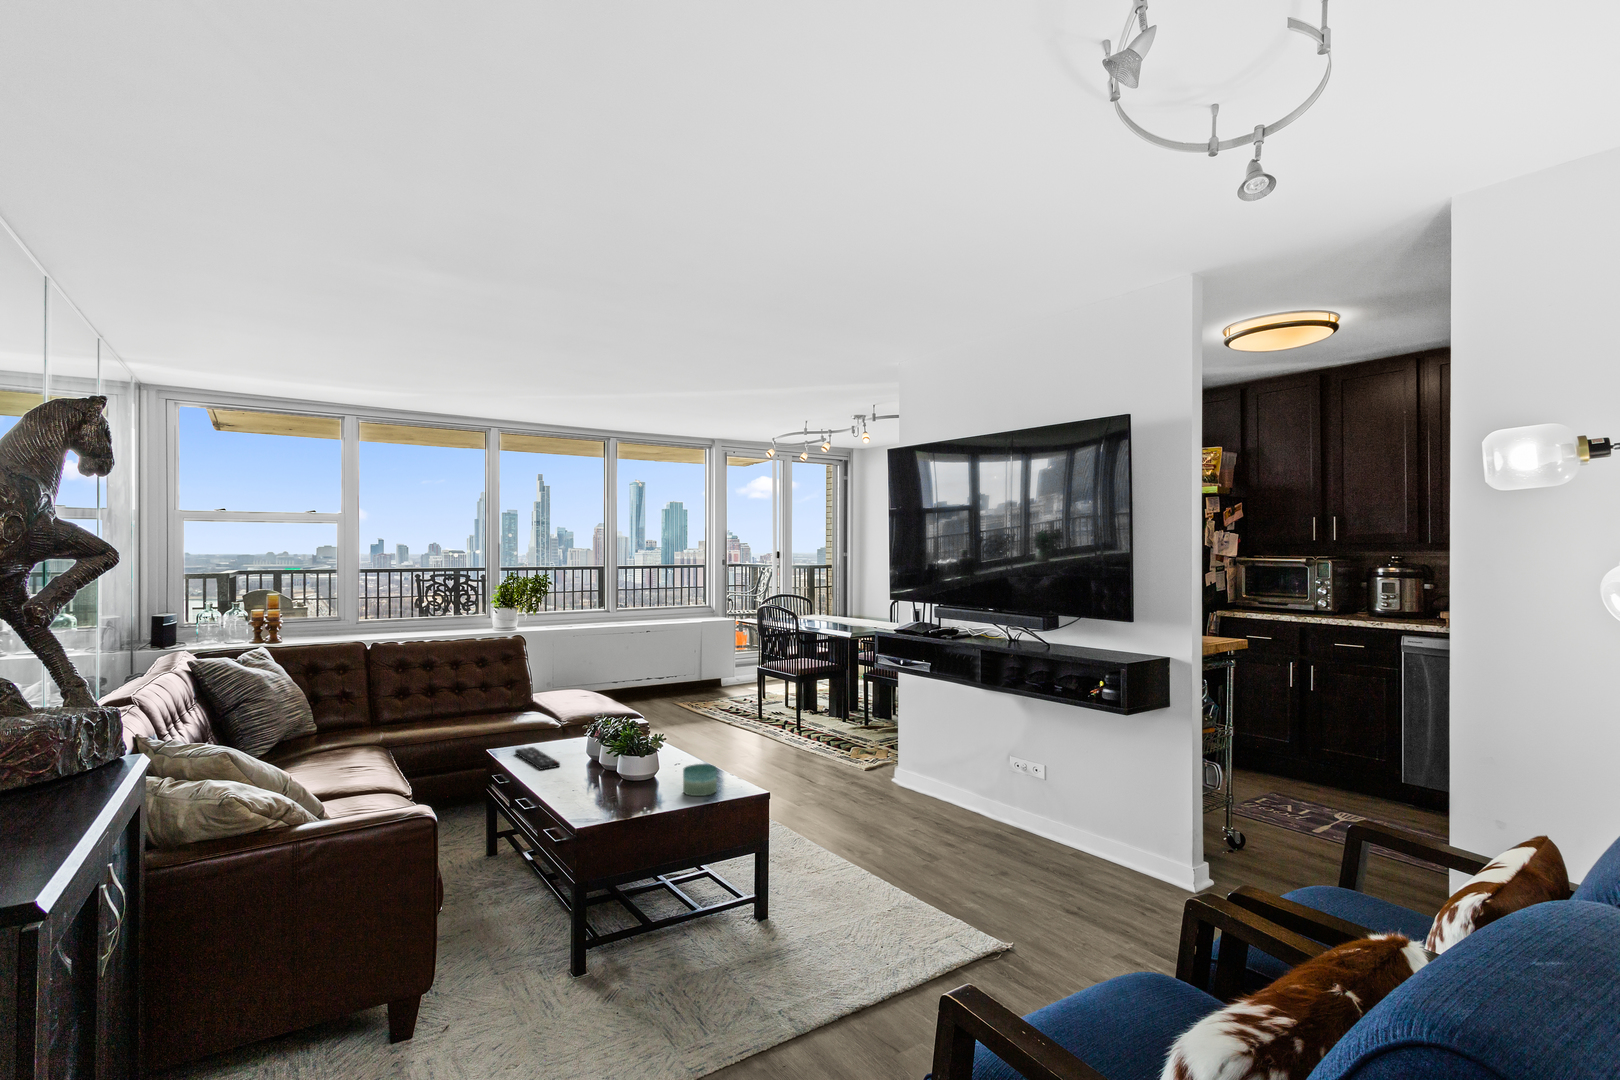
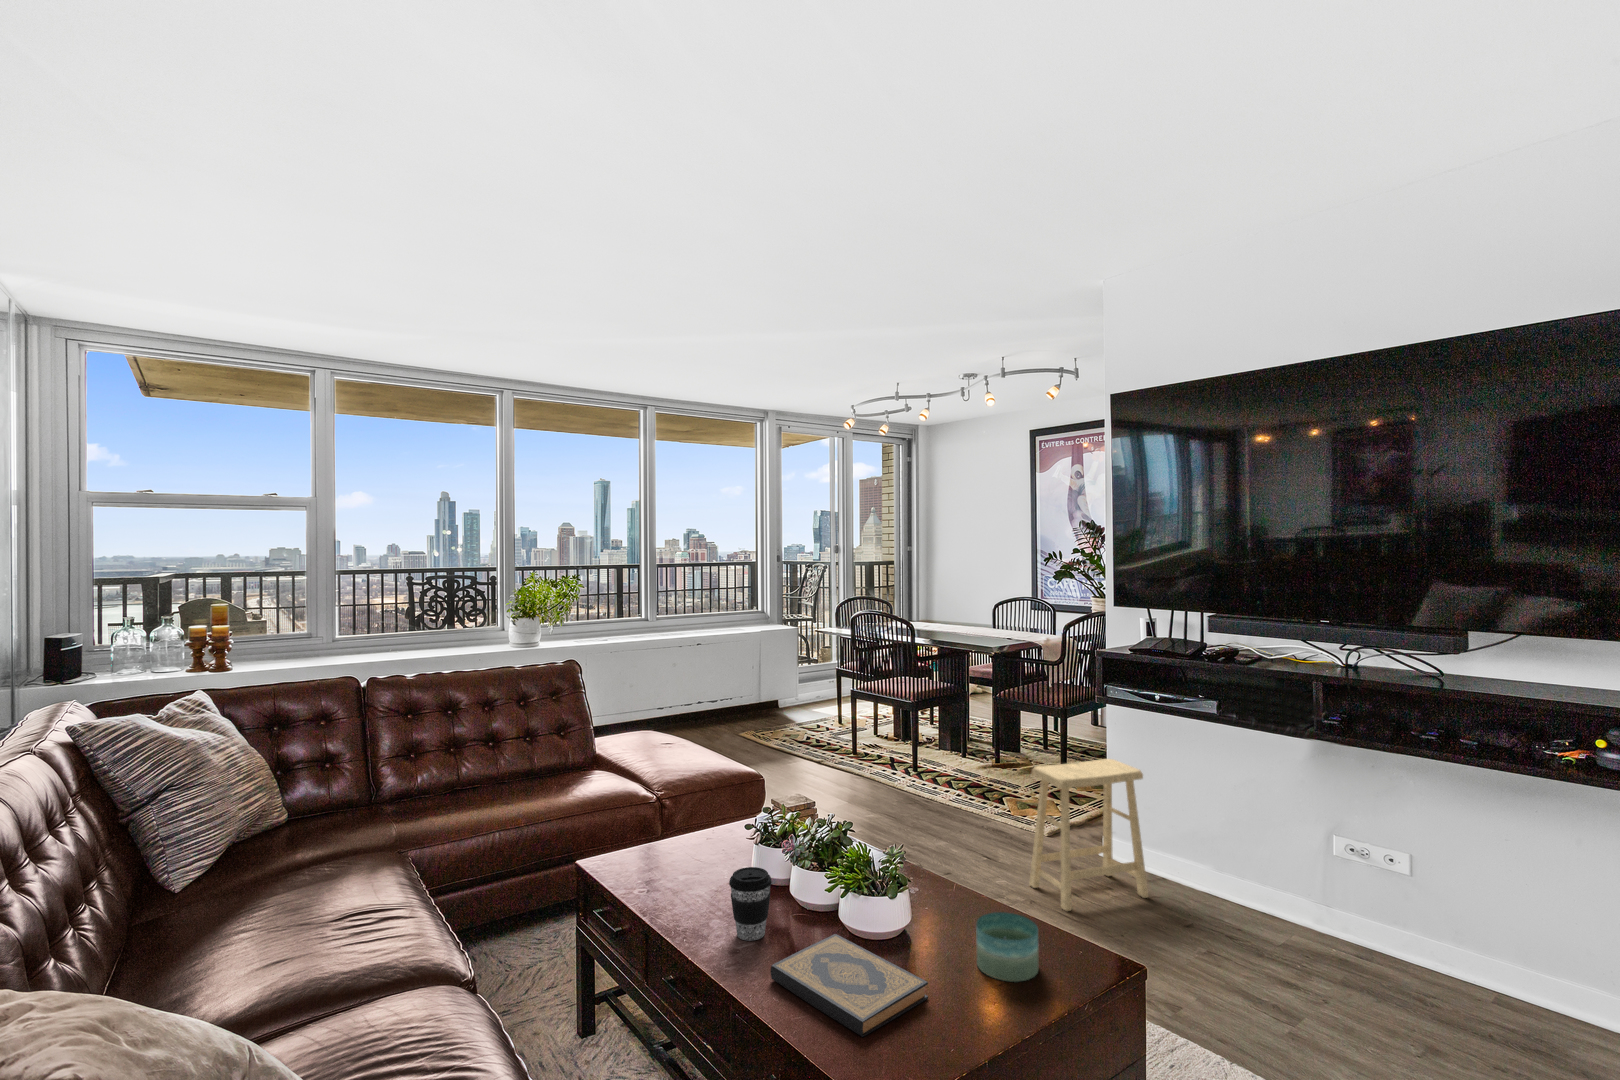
footstool: none [827,707,904,808] -> present [1029,759,1148,911]
coffee cup: none [558,742,583,781] -> present [729,867,772,941]
remote control: present [515,747,560,770] -> none [623,855,715,911]
hardback book: none [567,776,645,811] -> present [771,934,928,1037]

